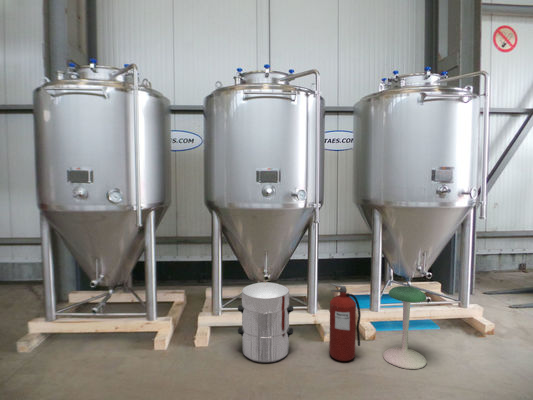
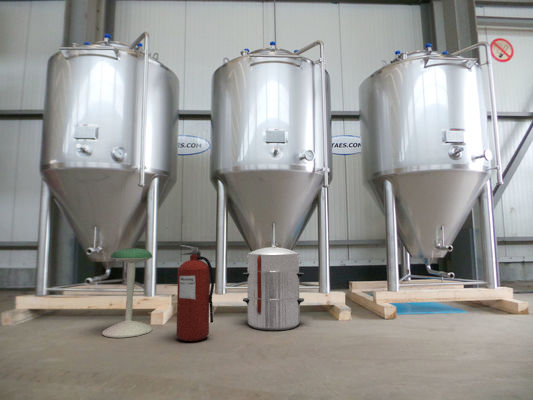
fire extinguisher: present [329,283,361,361] -> present [176,245,214,341]
stool: present [383,286,427,369] -> present [102,248,152,338]

